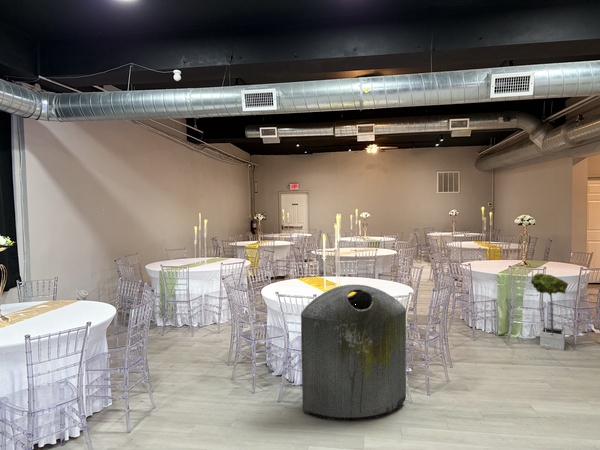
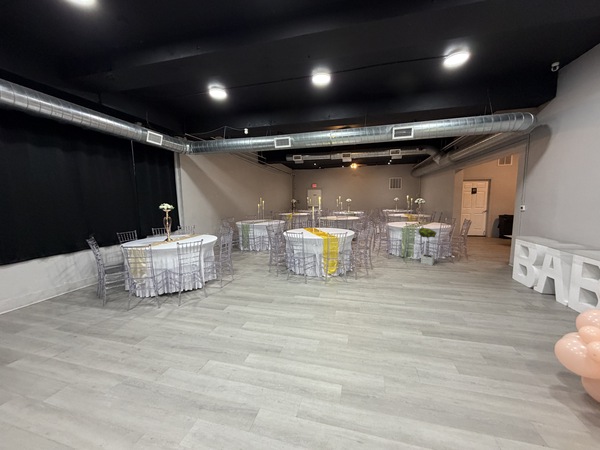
trash can: present [301,285,406,421] -> none [296,229,345,289]

